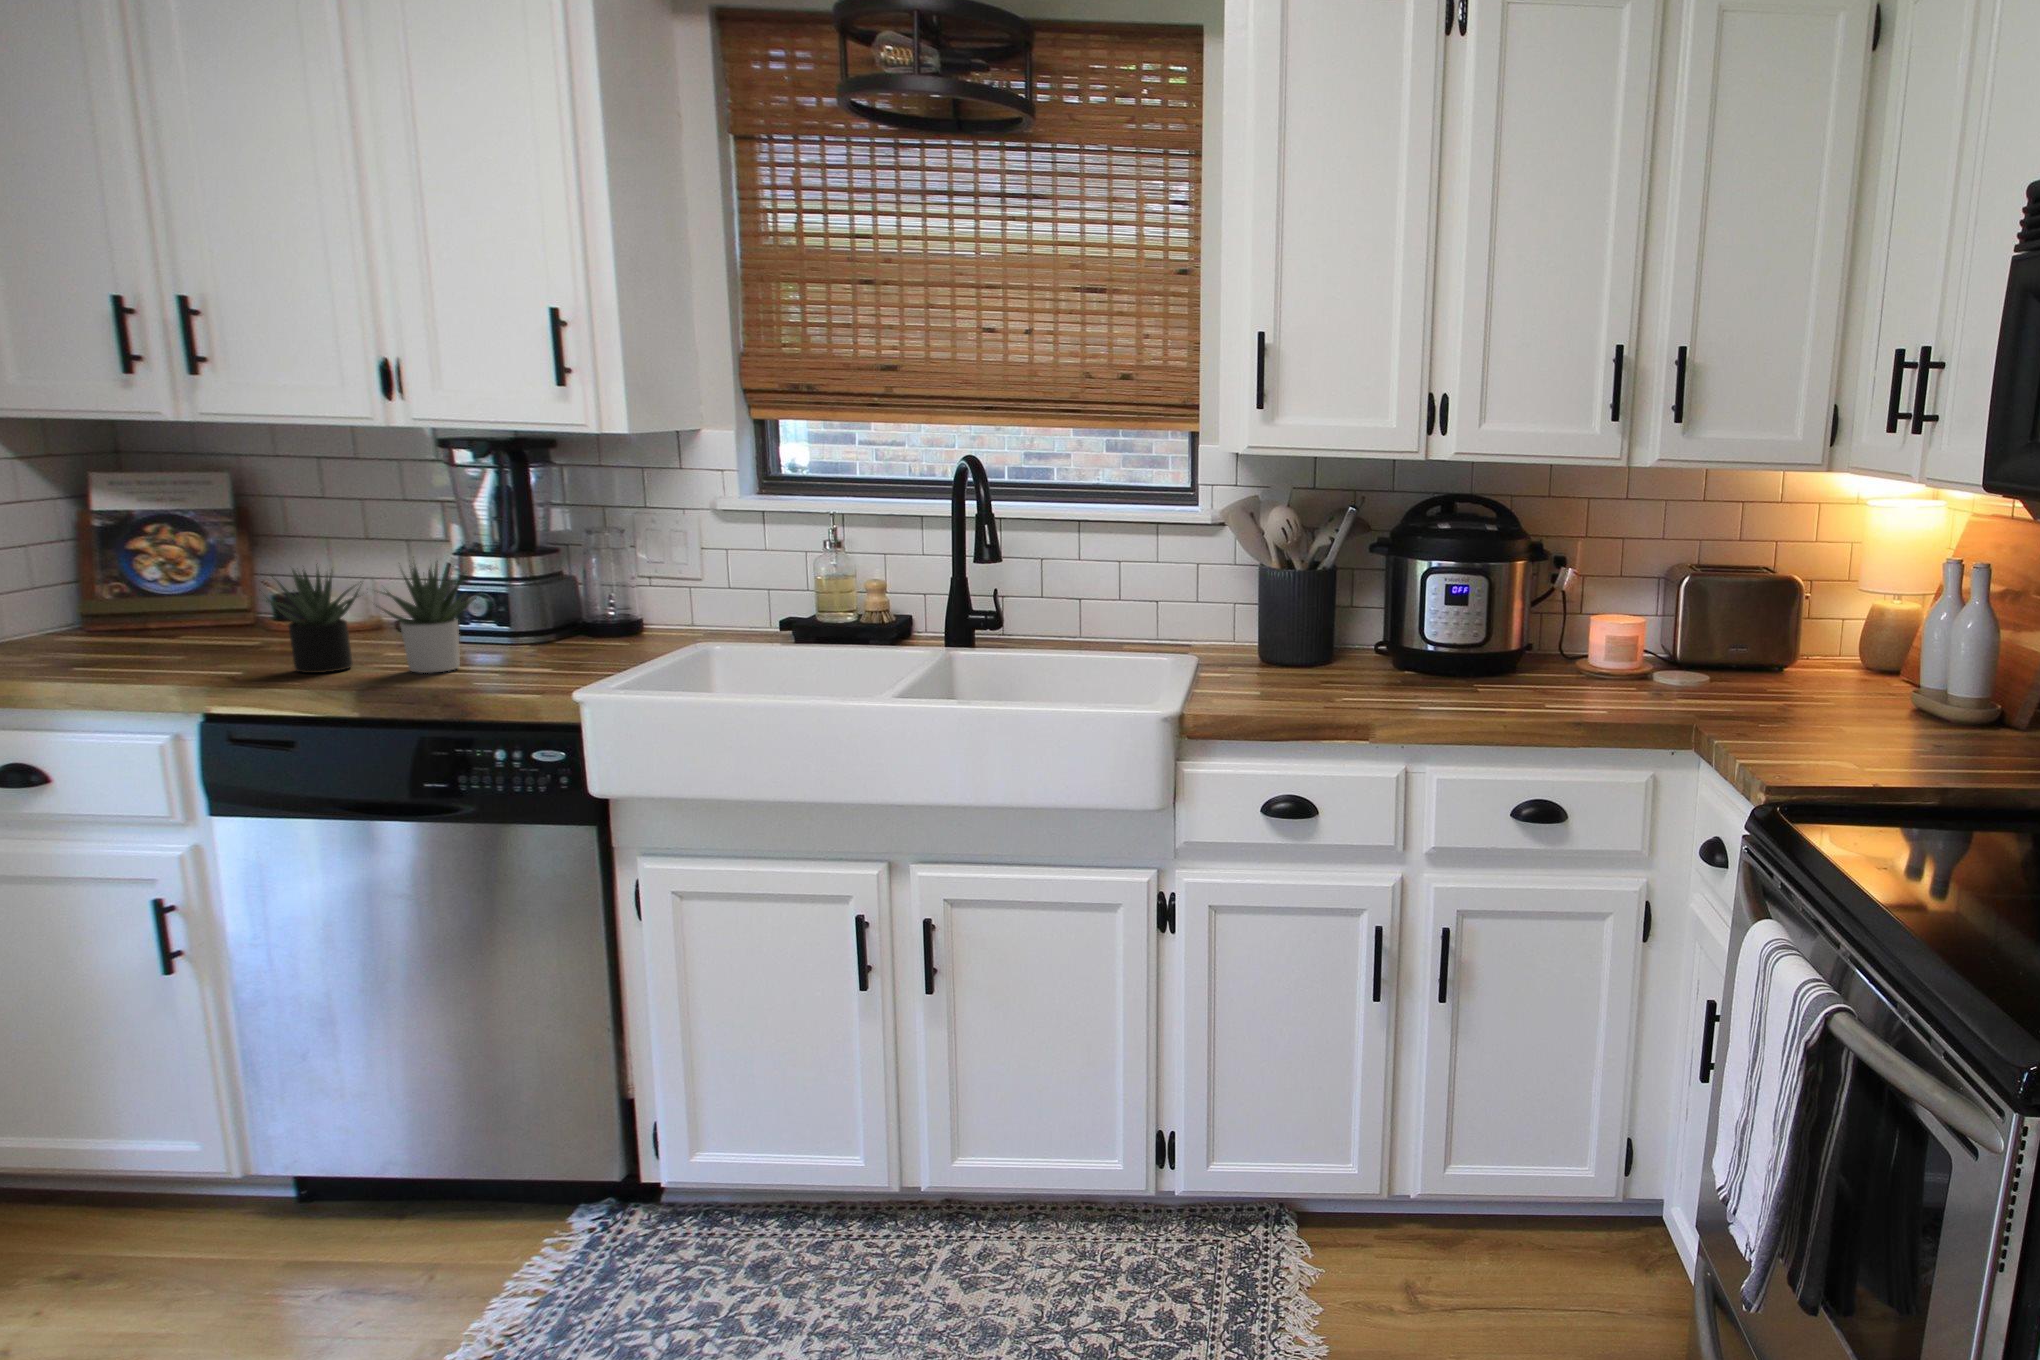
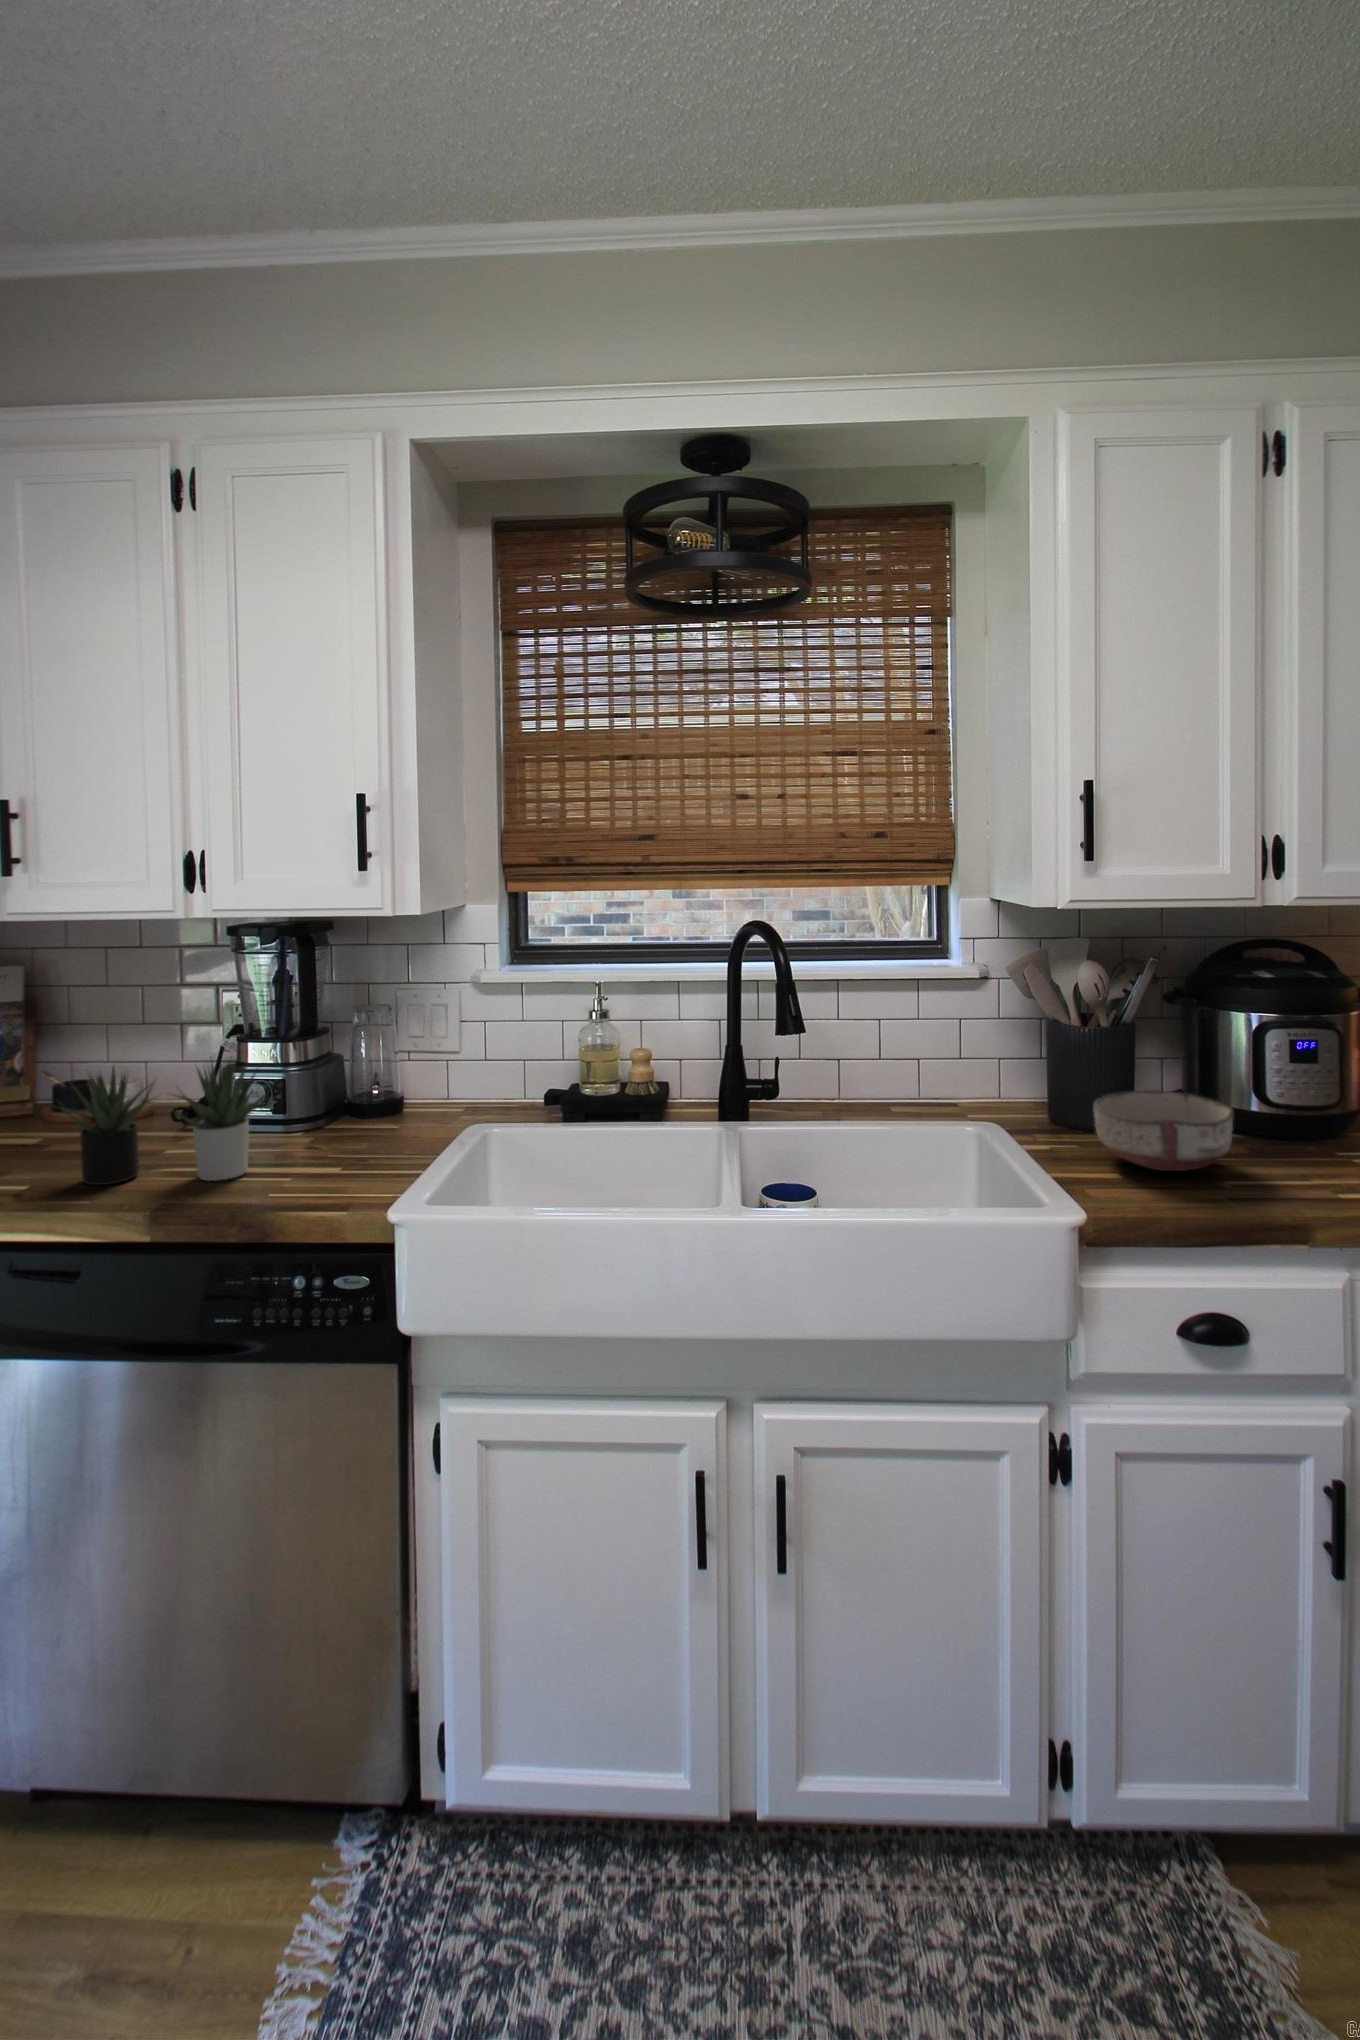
ceramic bowl: none [1248,623,1361,688] -> present [1093,1090,1234,1171]

